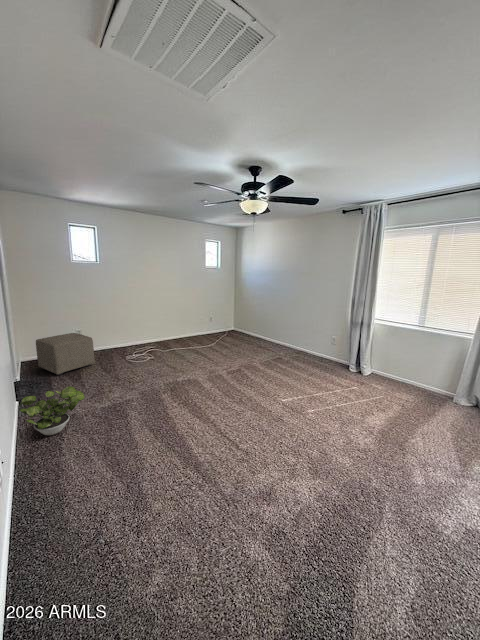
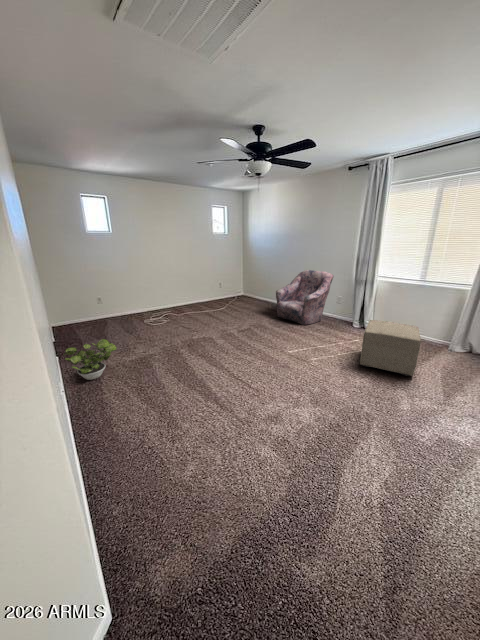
armchair: none [268,308,328,367] -> present [276,270,334,325]
ottoman: present [36,333,95,375] -> present [360,320,421,376]

